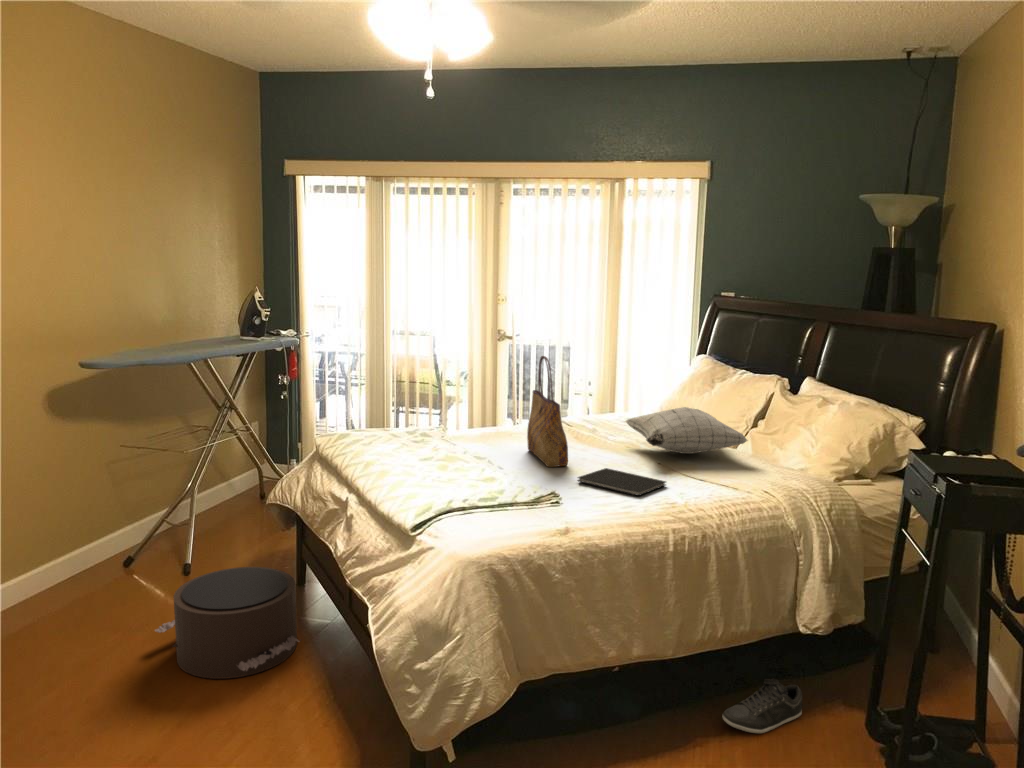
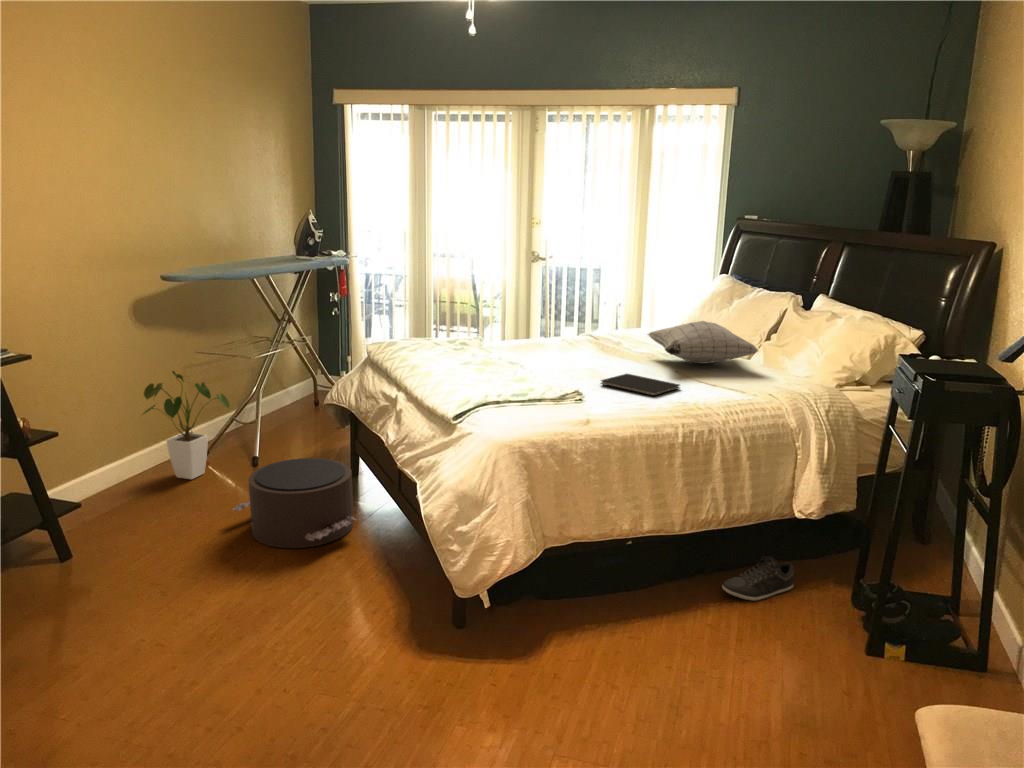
tote bag: present [527,356,568,467] -> none [558,272,593,373]
house plant: none [53,466,159,591] -> present [143,371,229,479]

